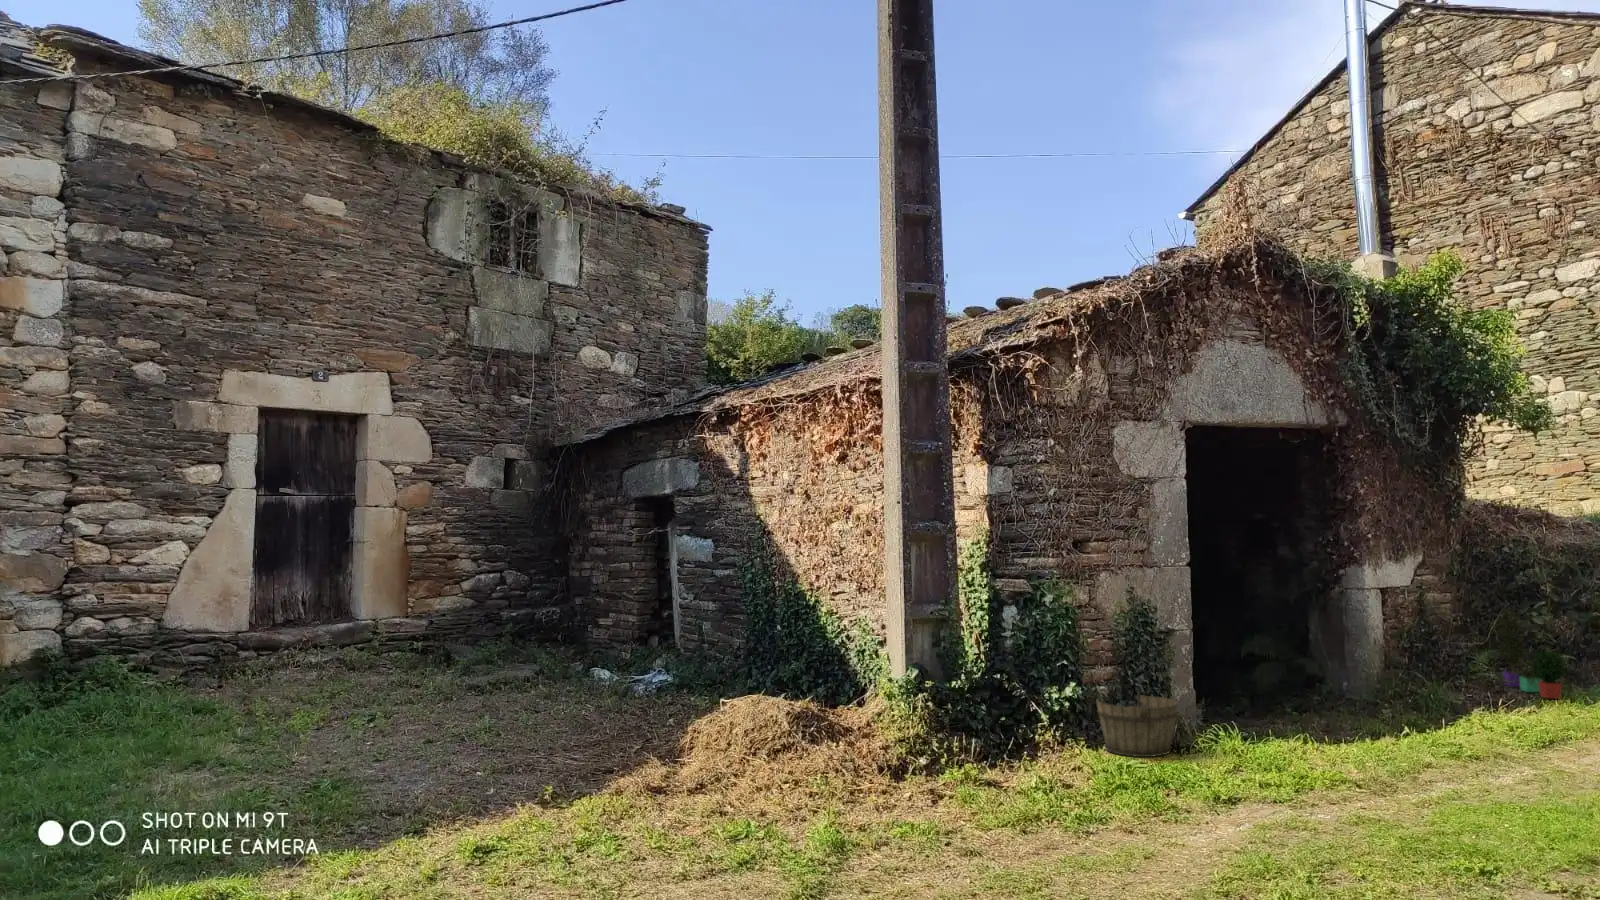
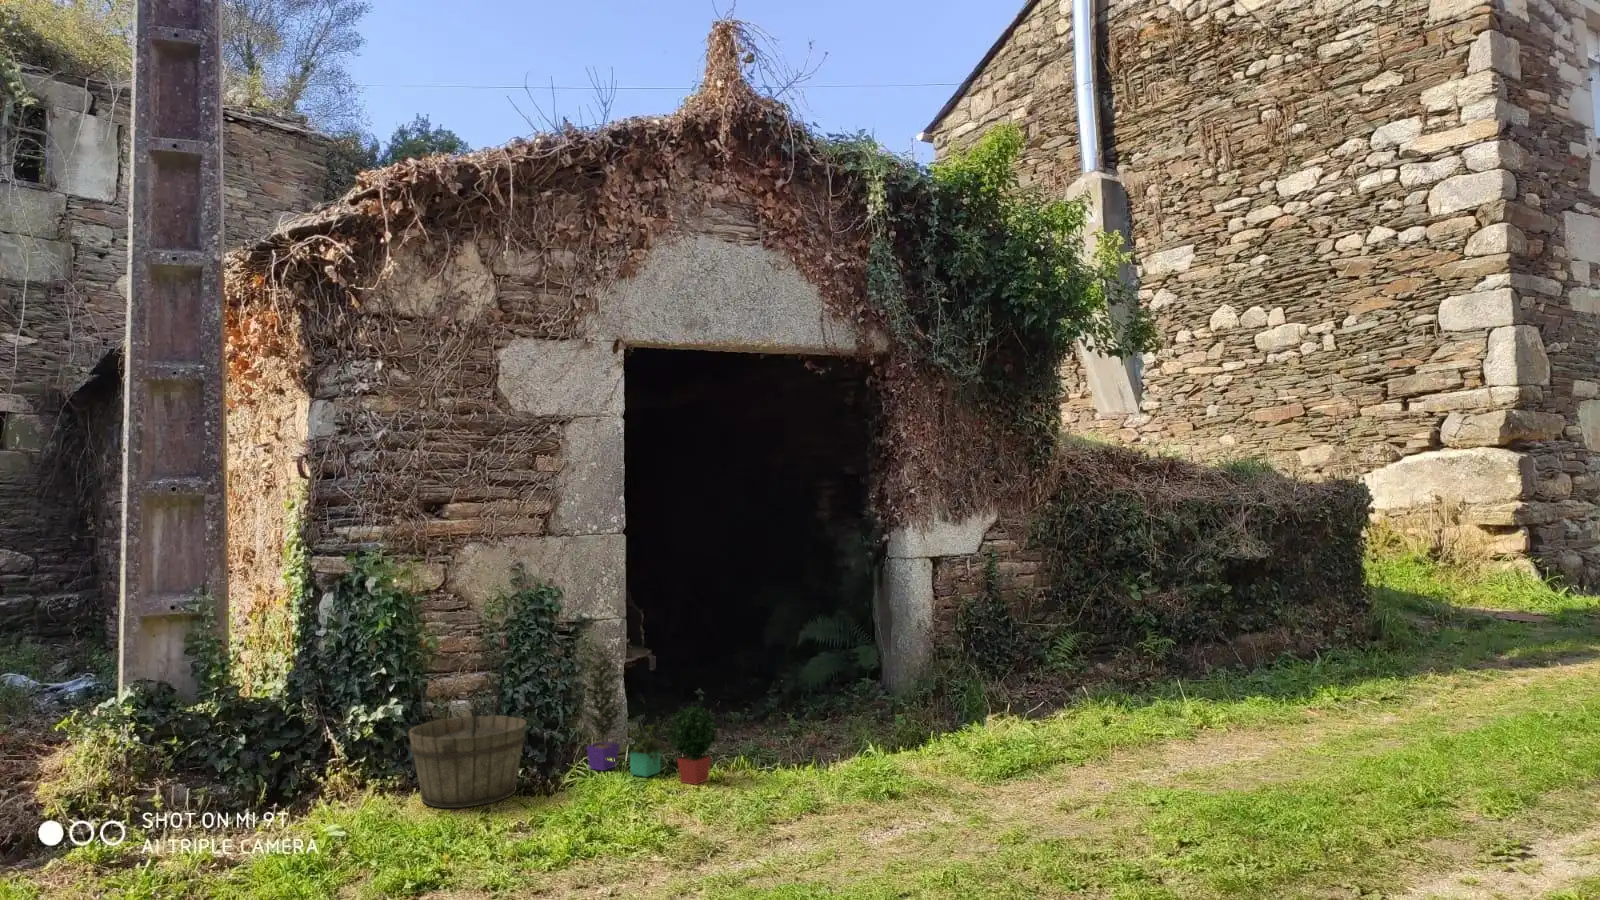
potted plant: present [1497,608,1567,699] -> present [581,642,718,784]

